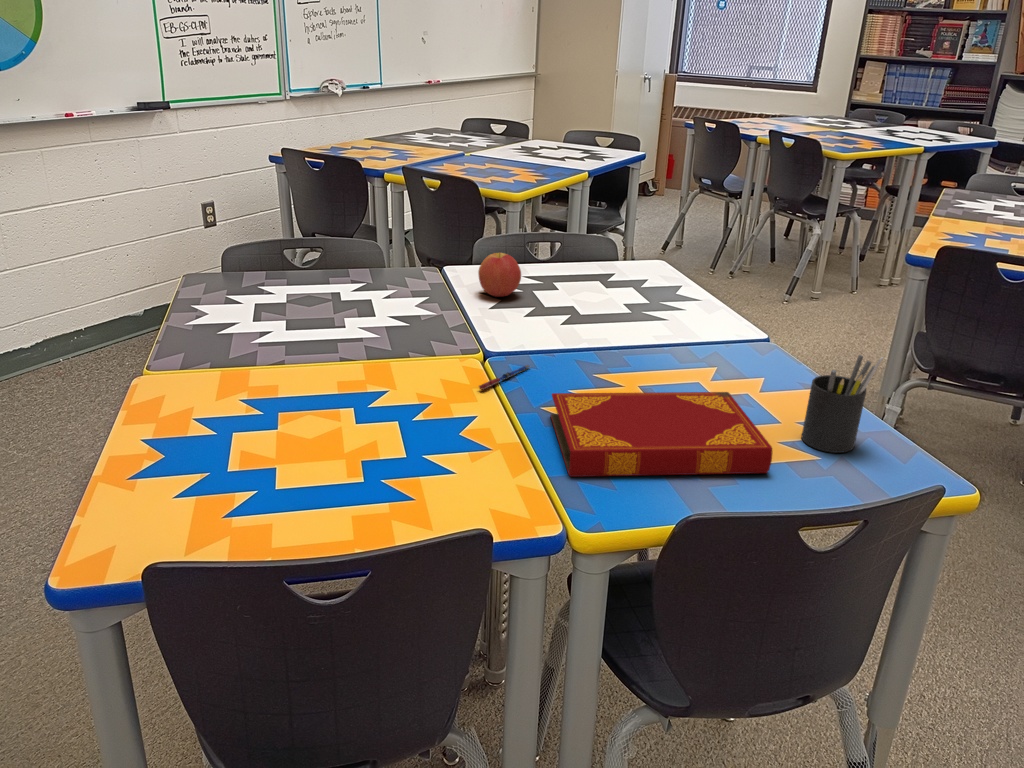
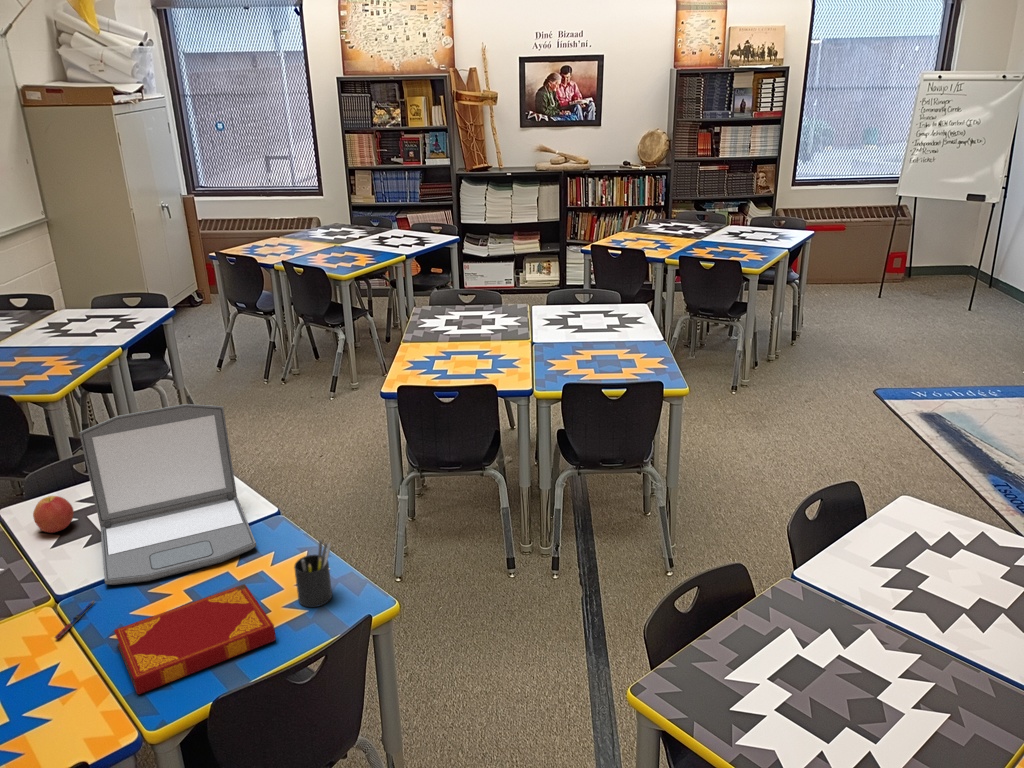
laptop: none [545,156,741,370] -> present [79,404,256,585]

